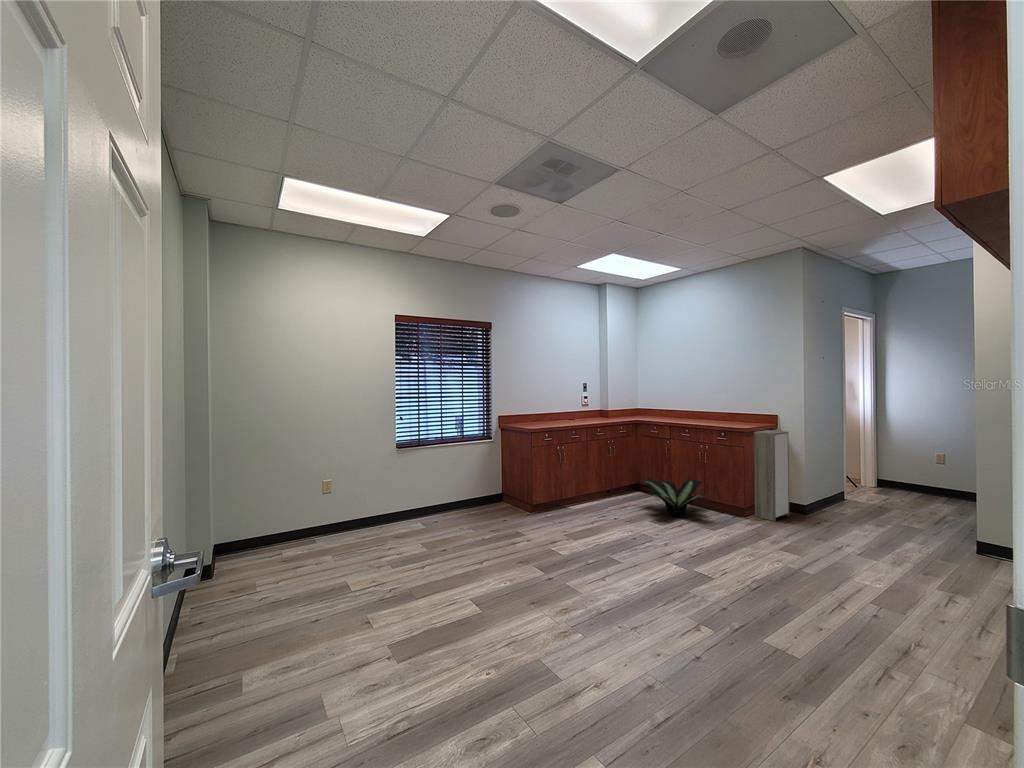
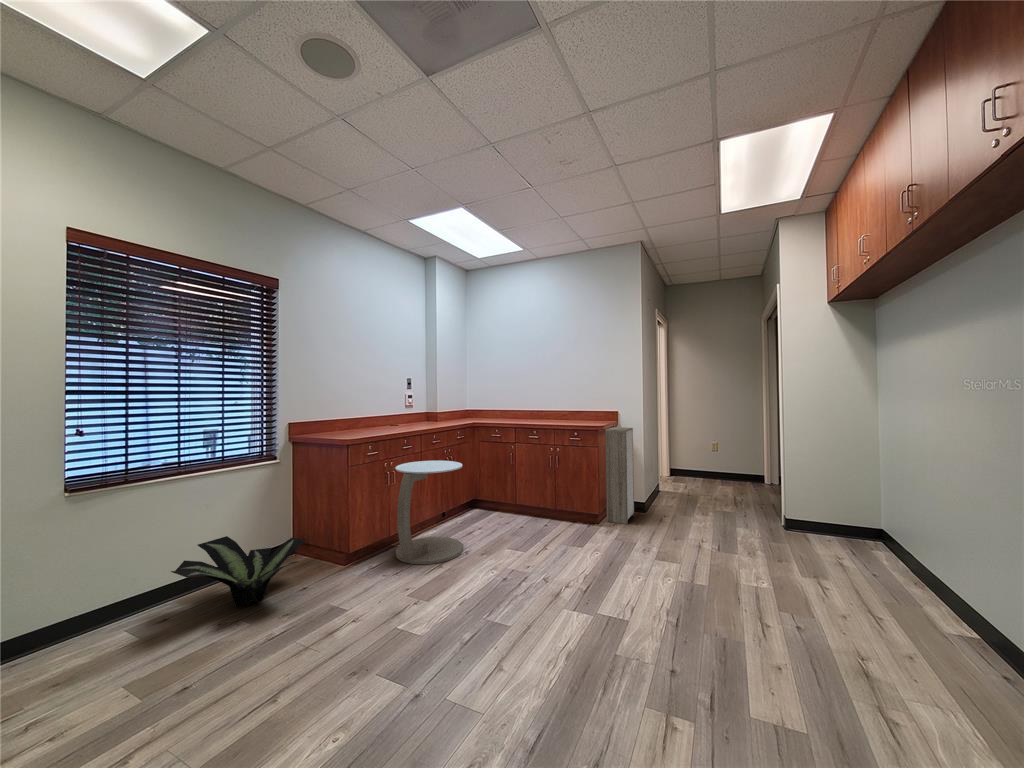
side table: none [563,448,614,522] -> present [395,461,463,564]
potted plant: present [640,478,708,517] -> present [171,536,306,607]

